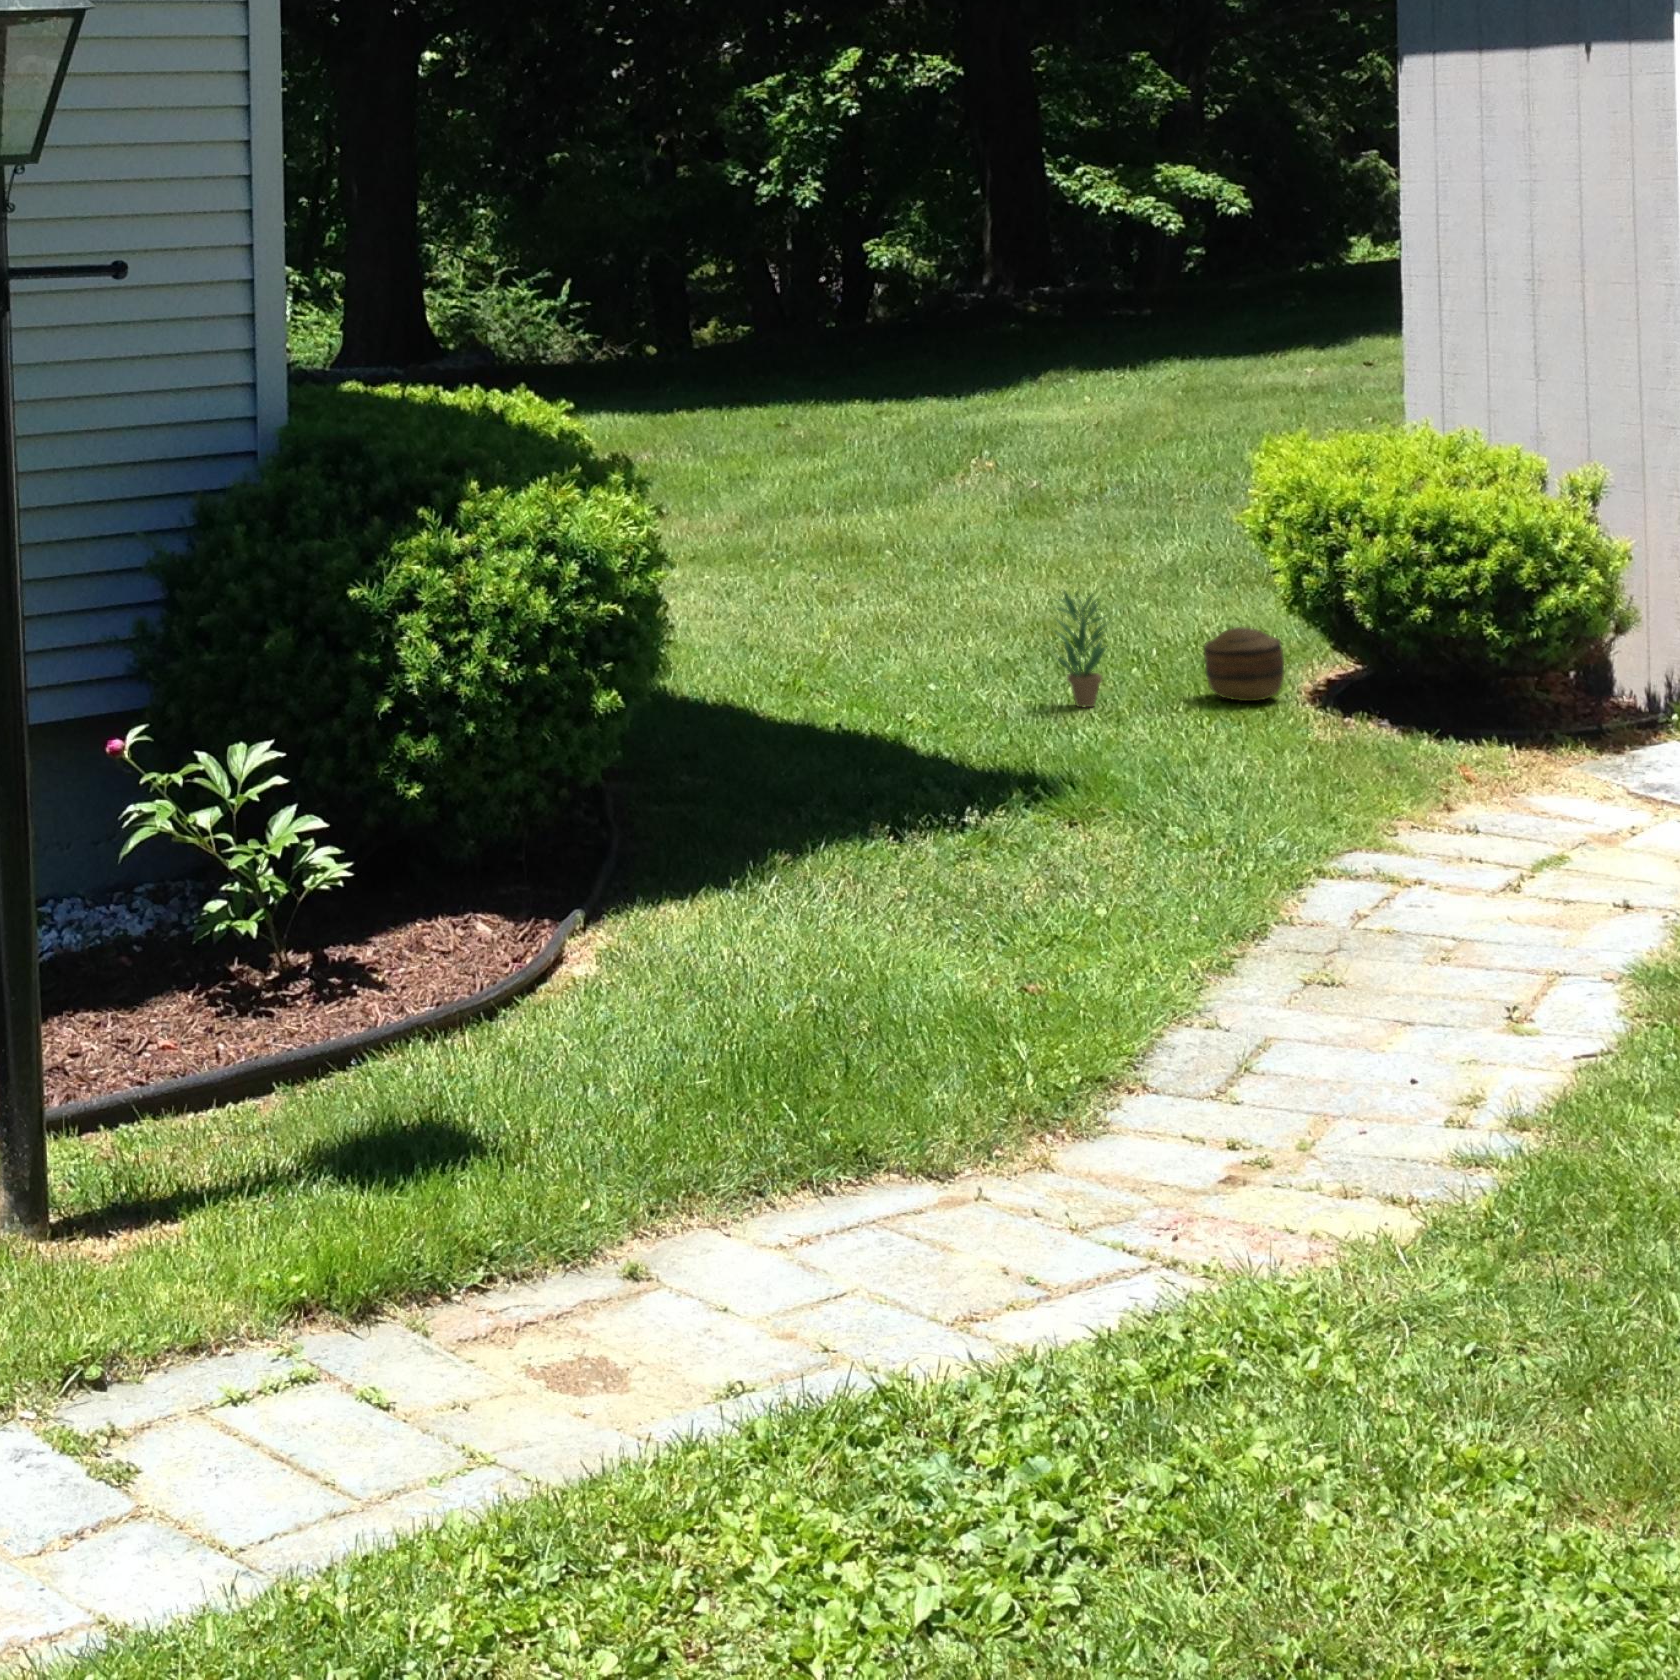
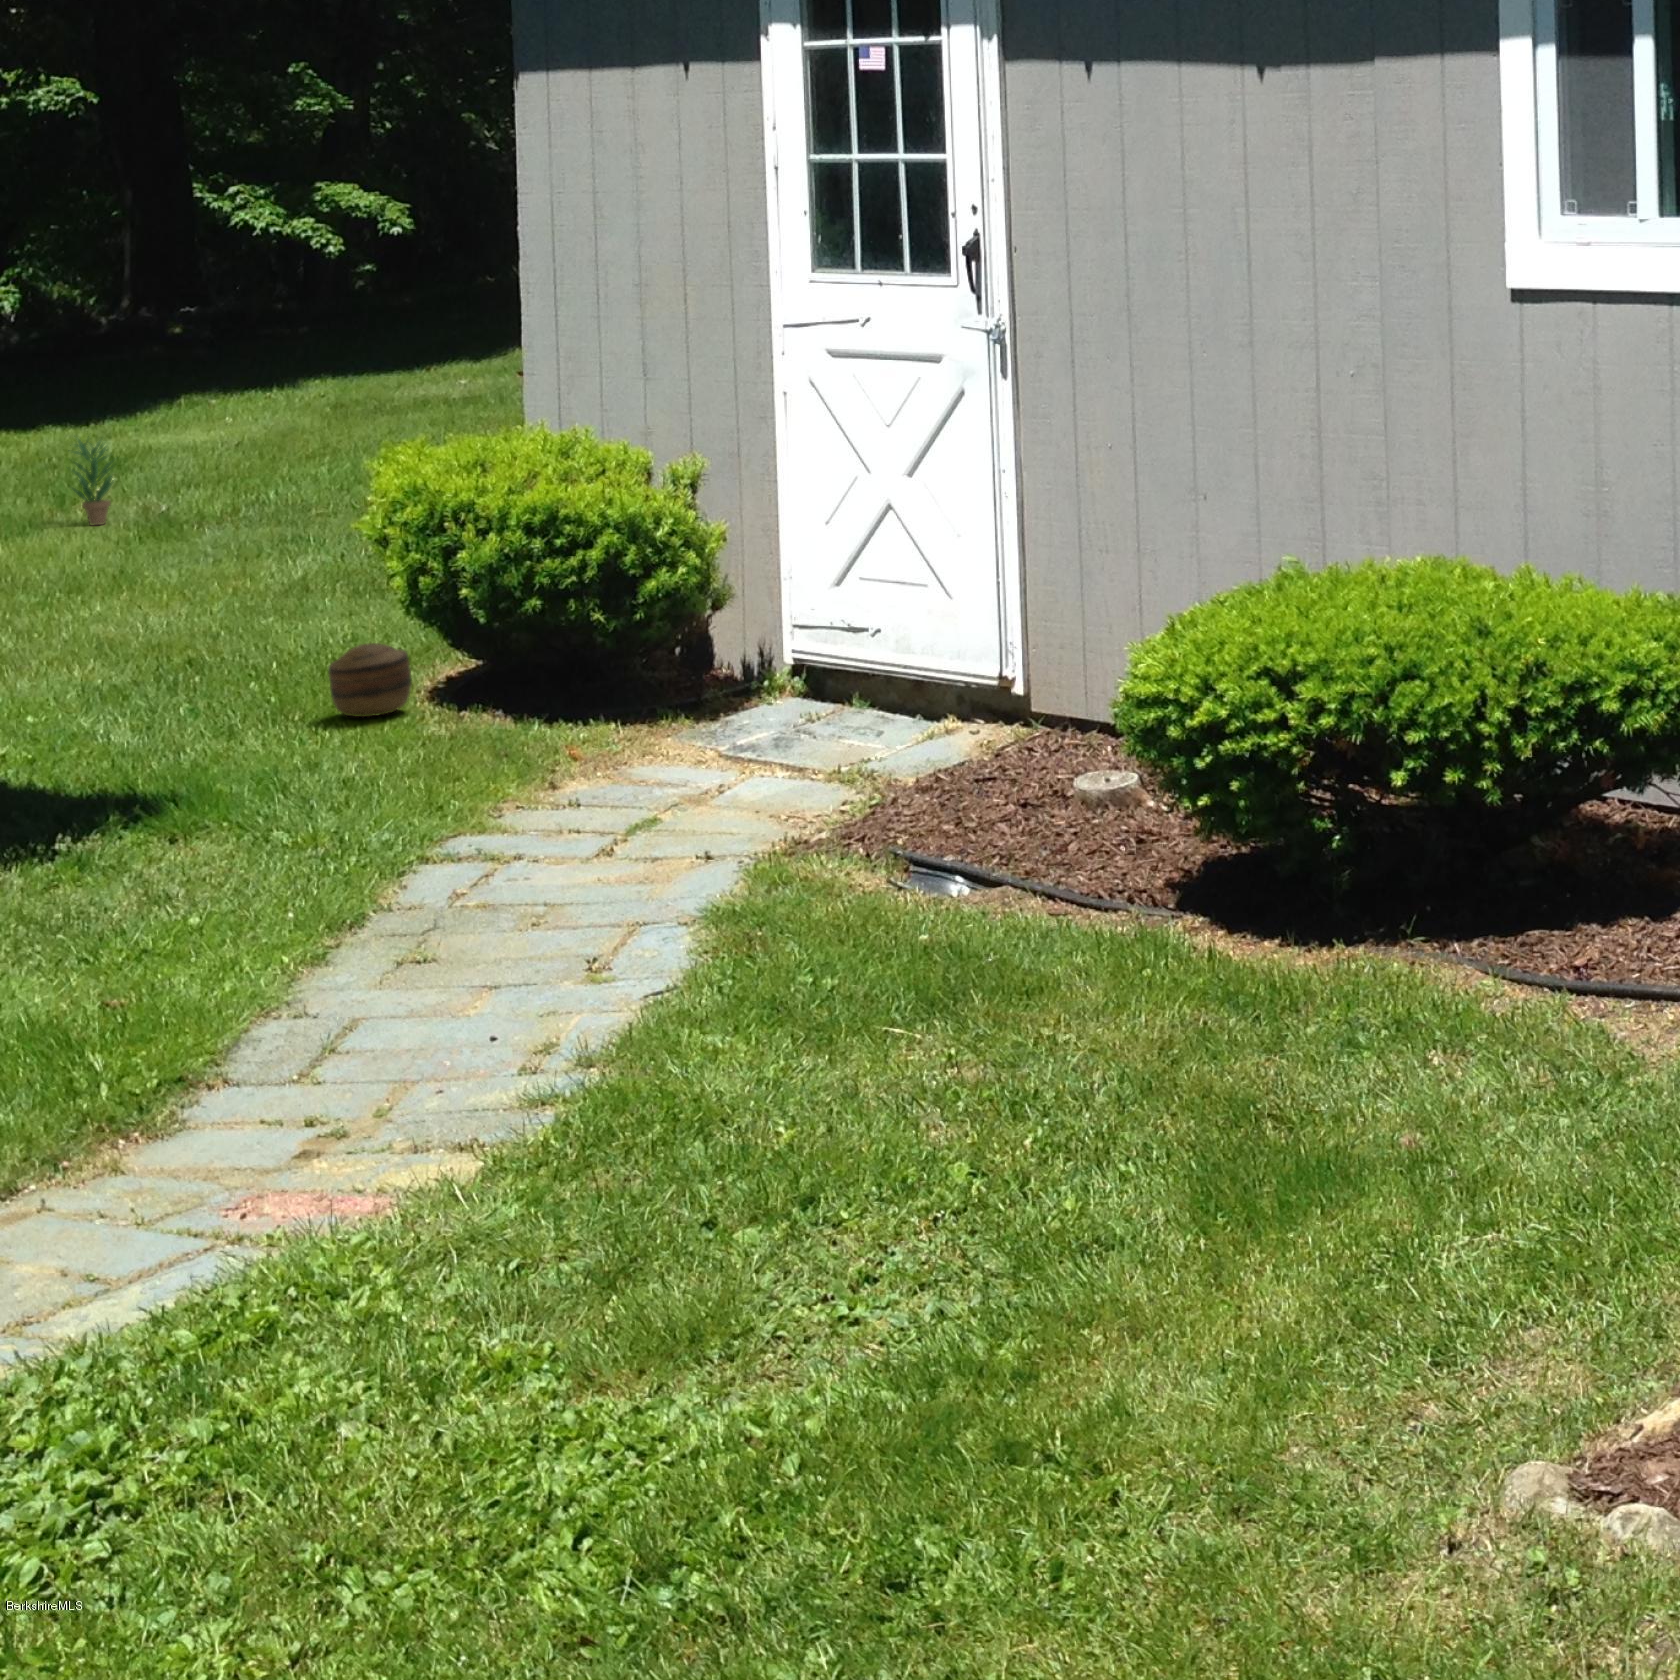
potted plant: present [1056,591,1110,707] -> present [73,439,114,525]

